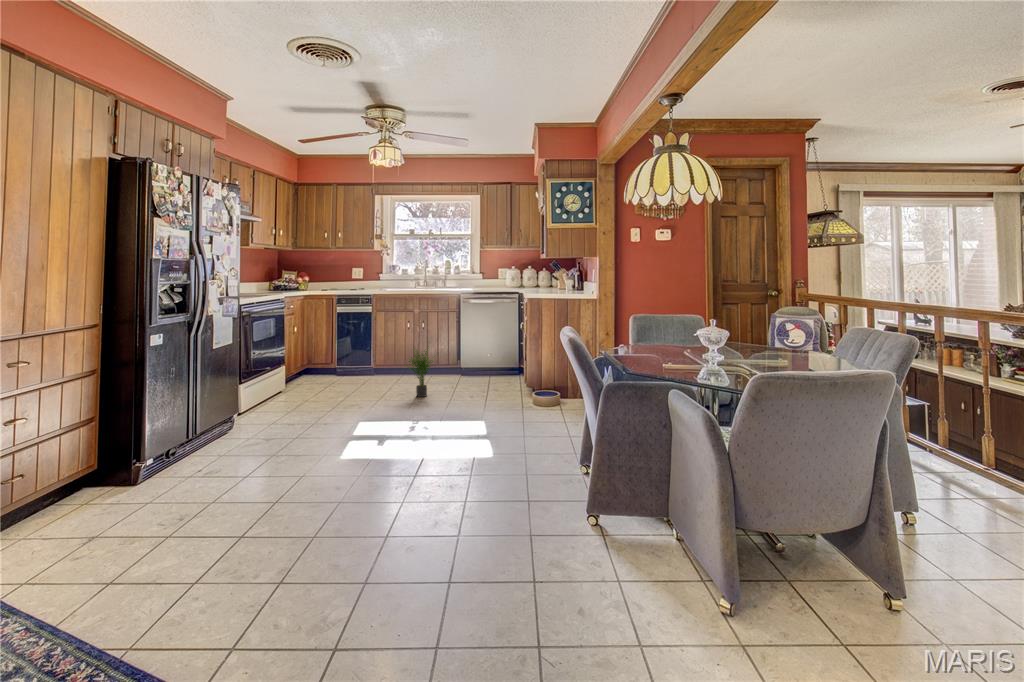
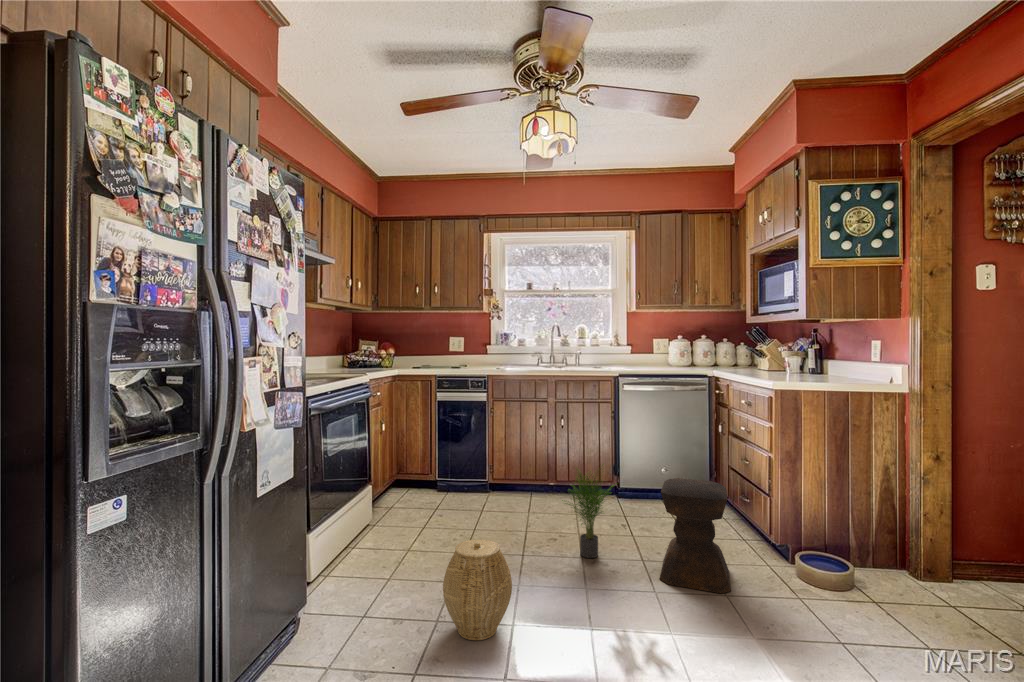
stool: none [452,351,494,405] -> present [660,478,731,593]
woven basket: none [323,376,360,420] -> present [443,539,512,640]

